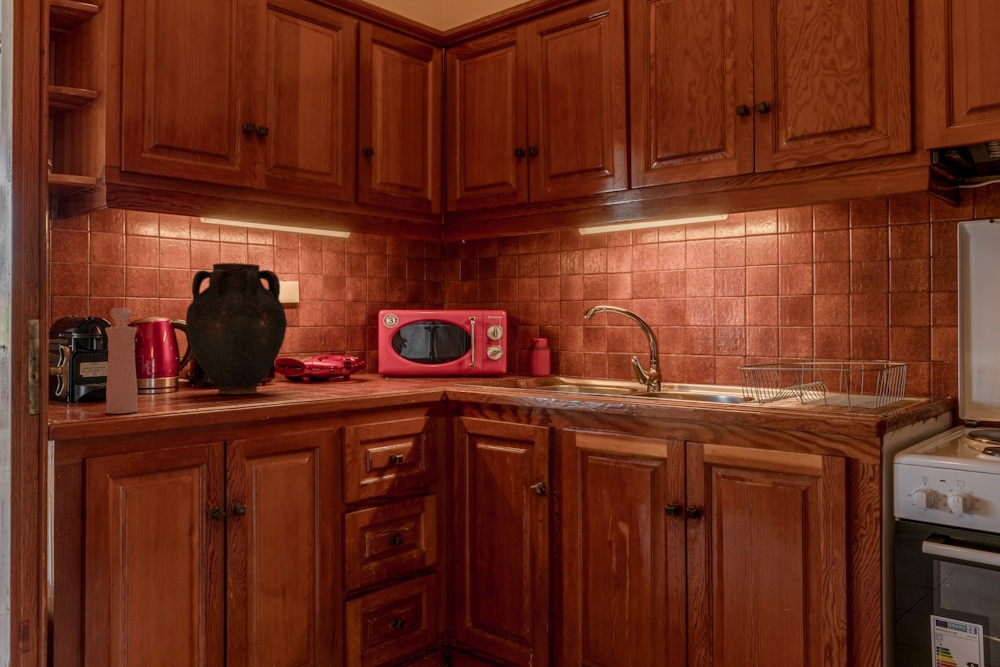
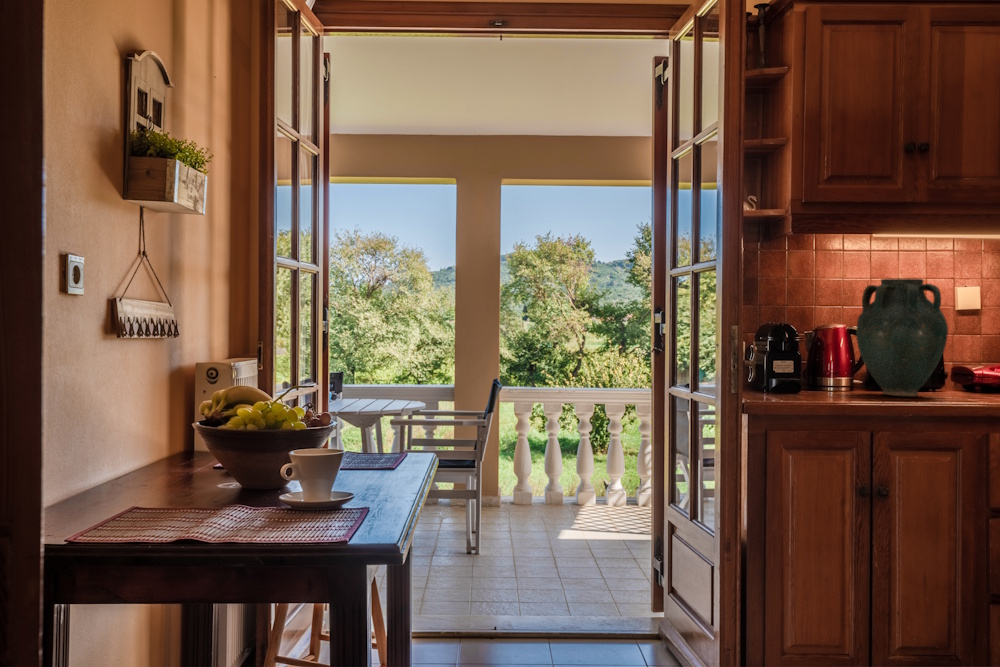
pepper mill: present [105,308,138,414] -> none [786,320,810,401]

